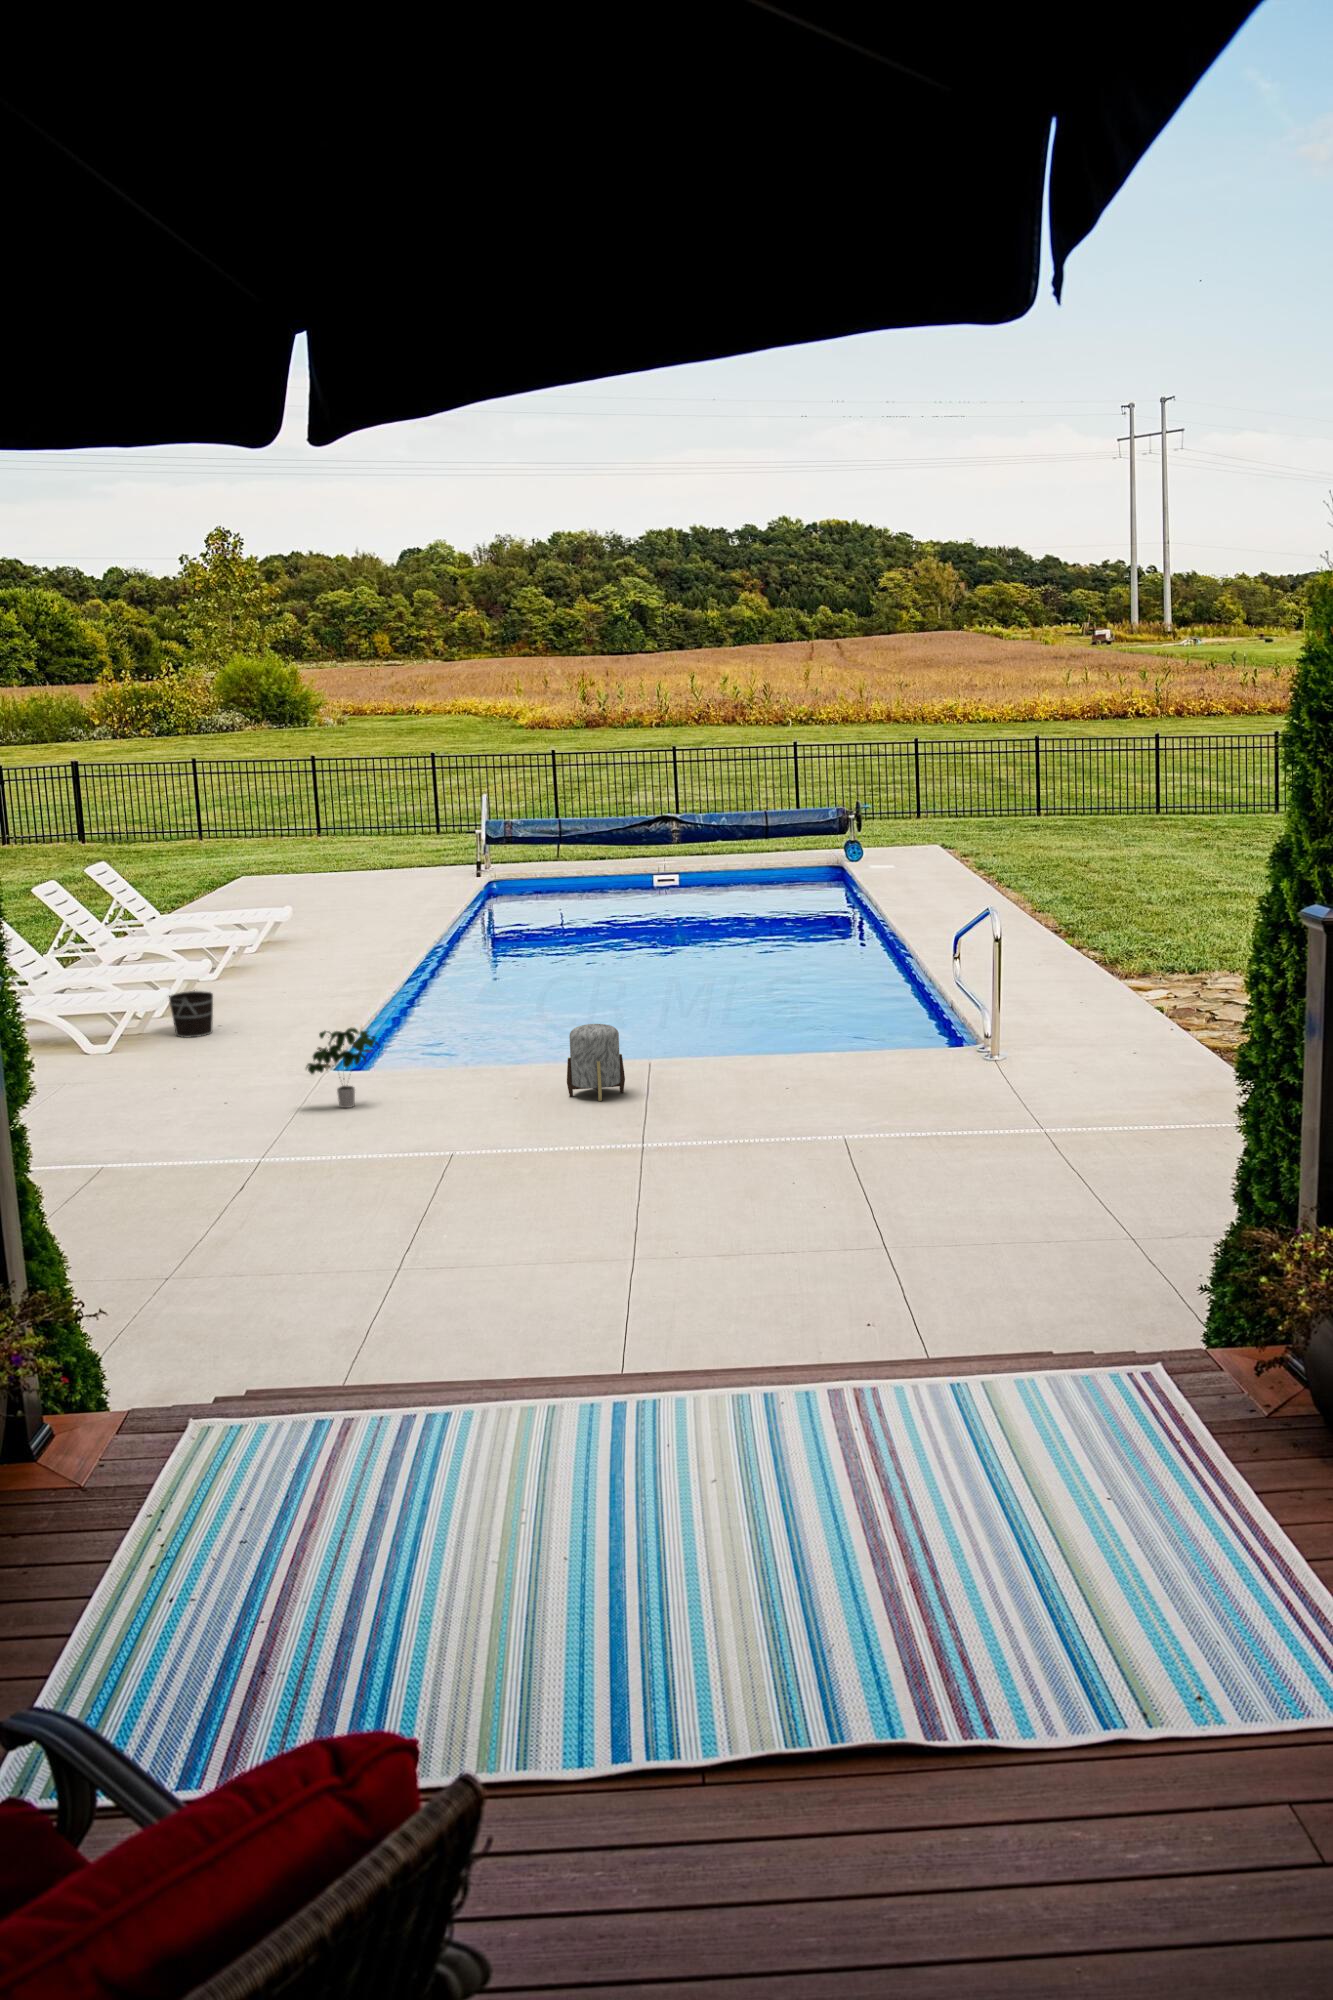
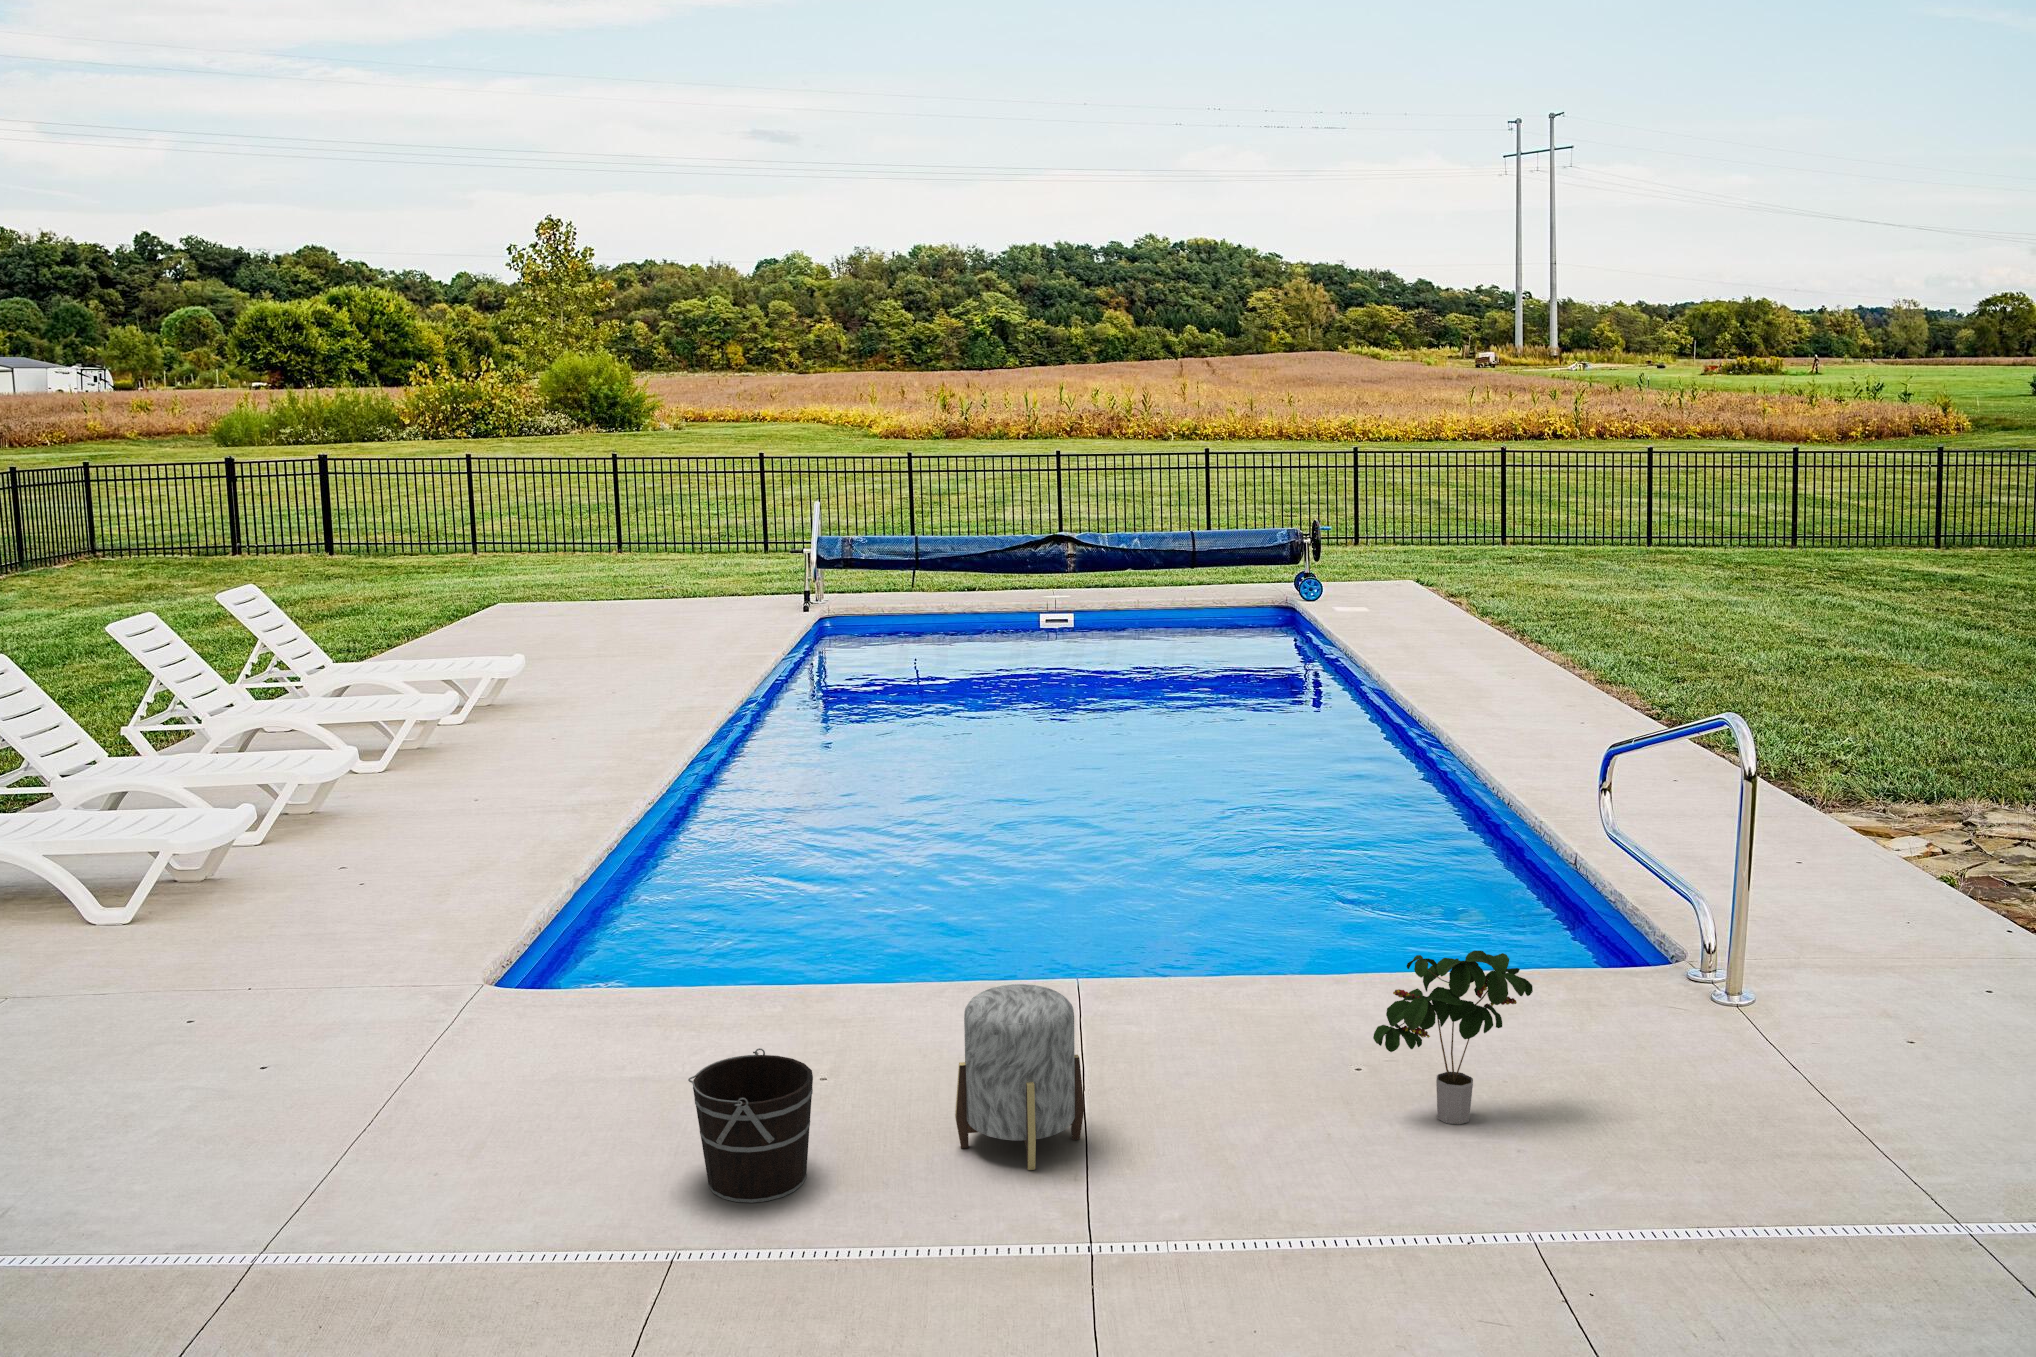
bucket: present [169,990,213,1038] -> present [688,1048,813,1203]
potted plant: present [306,1028,379,1108] -> present [1373,951,1533,1125]

